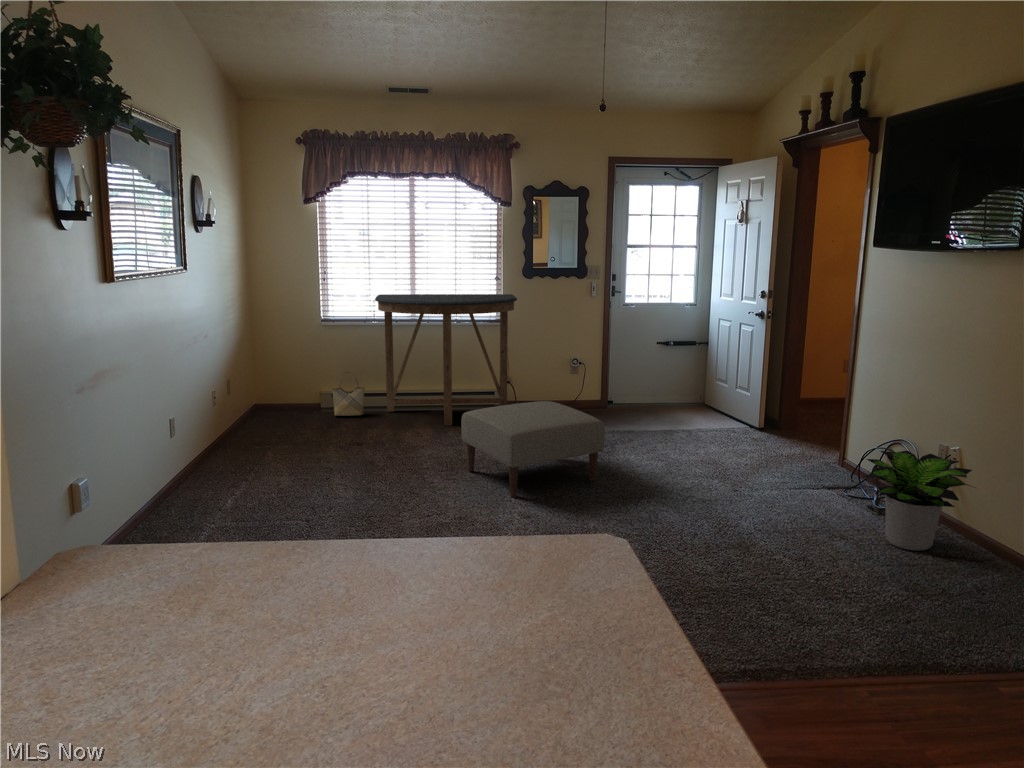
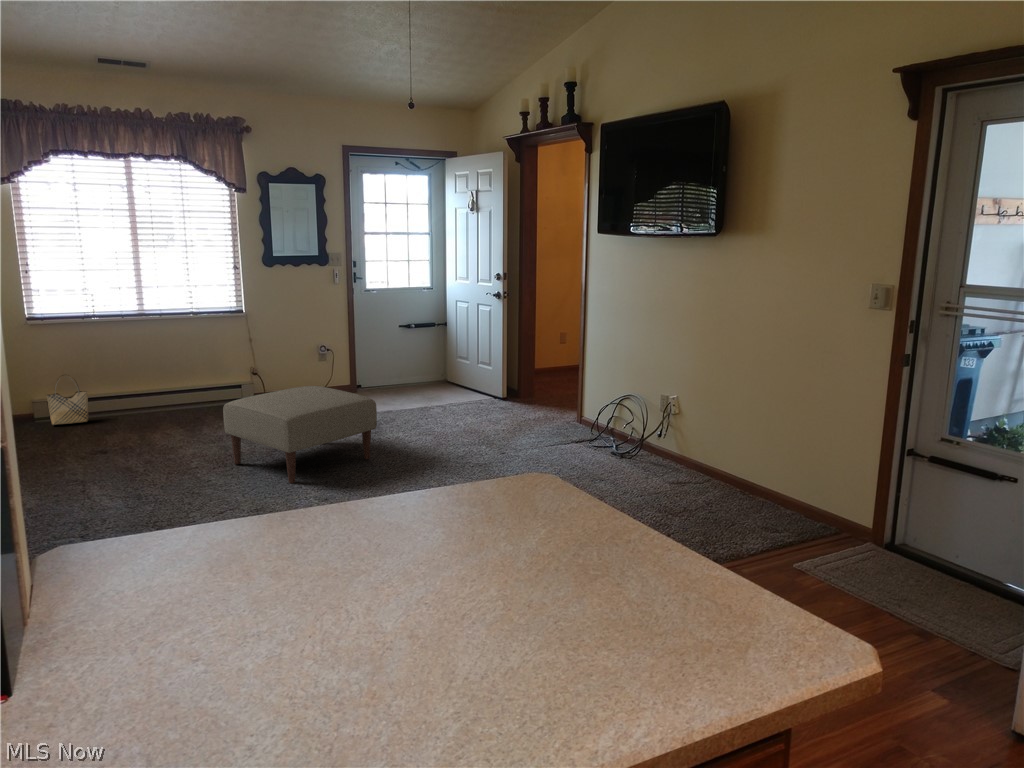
console table: present [375,294,517,426] -> none [95,284,260,423]
potted plant: present [865,451,975,551] -> none [611,399,699,481]

